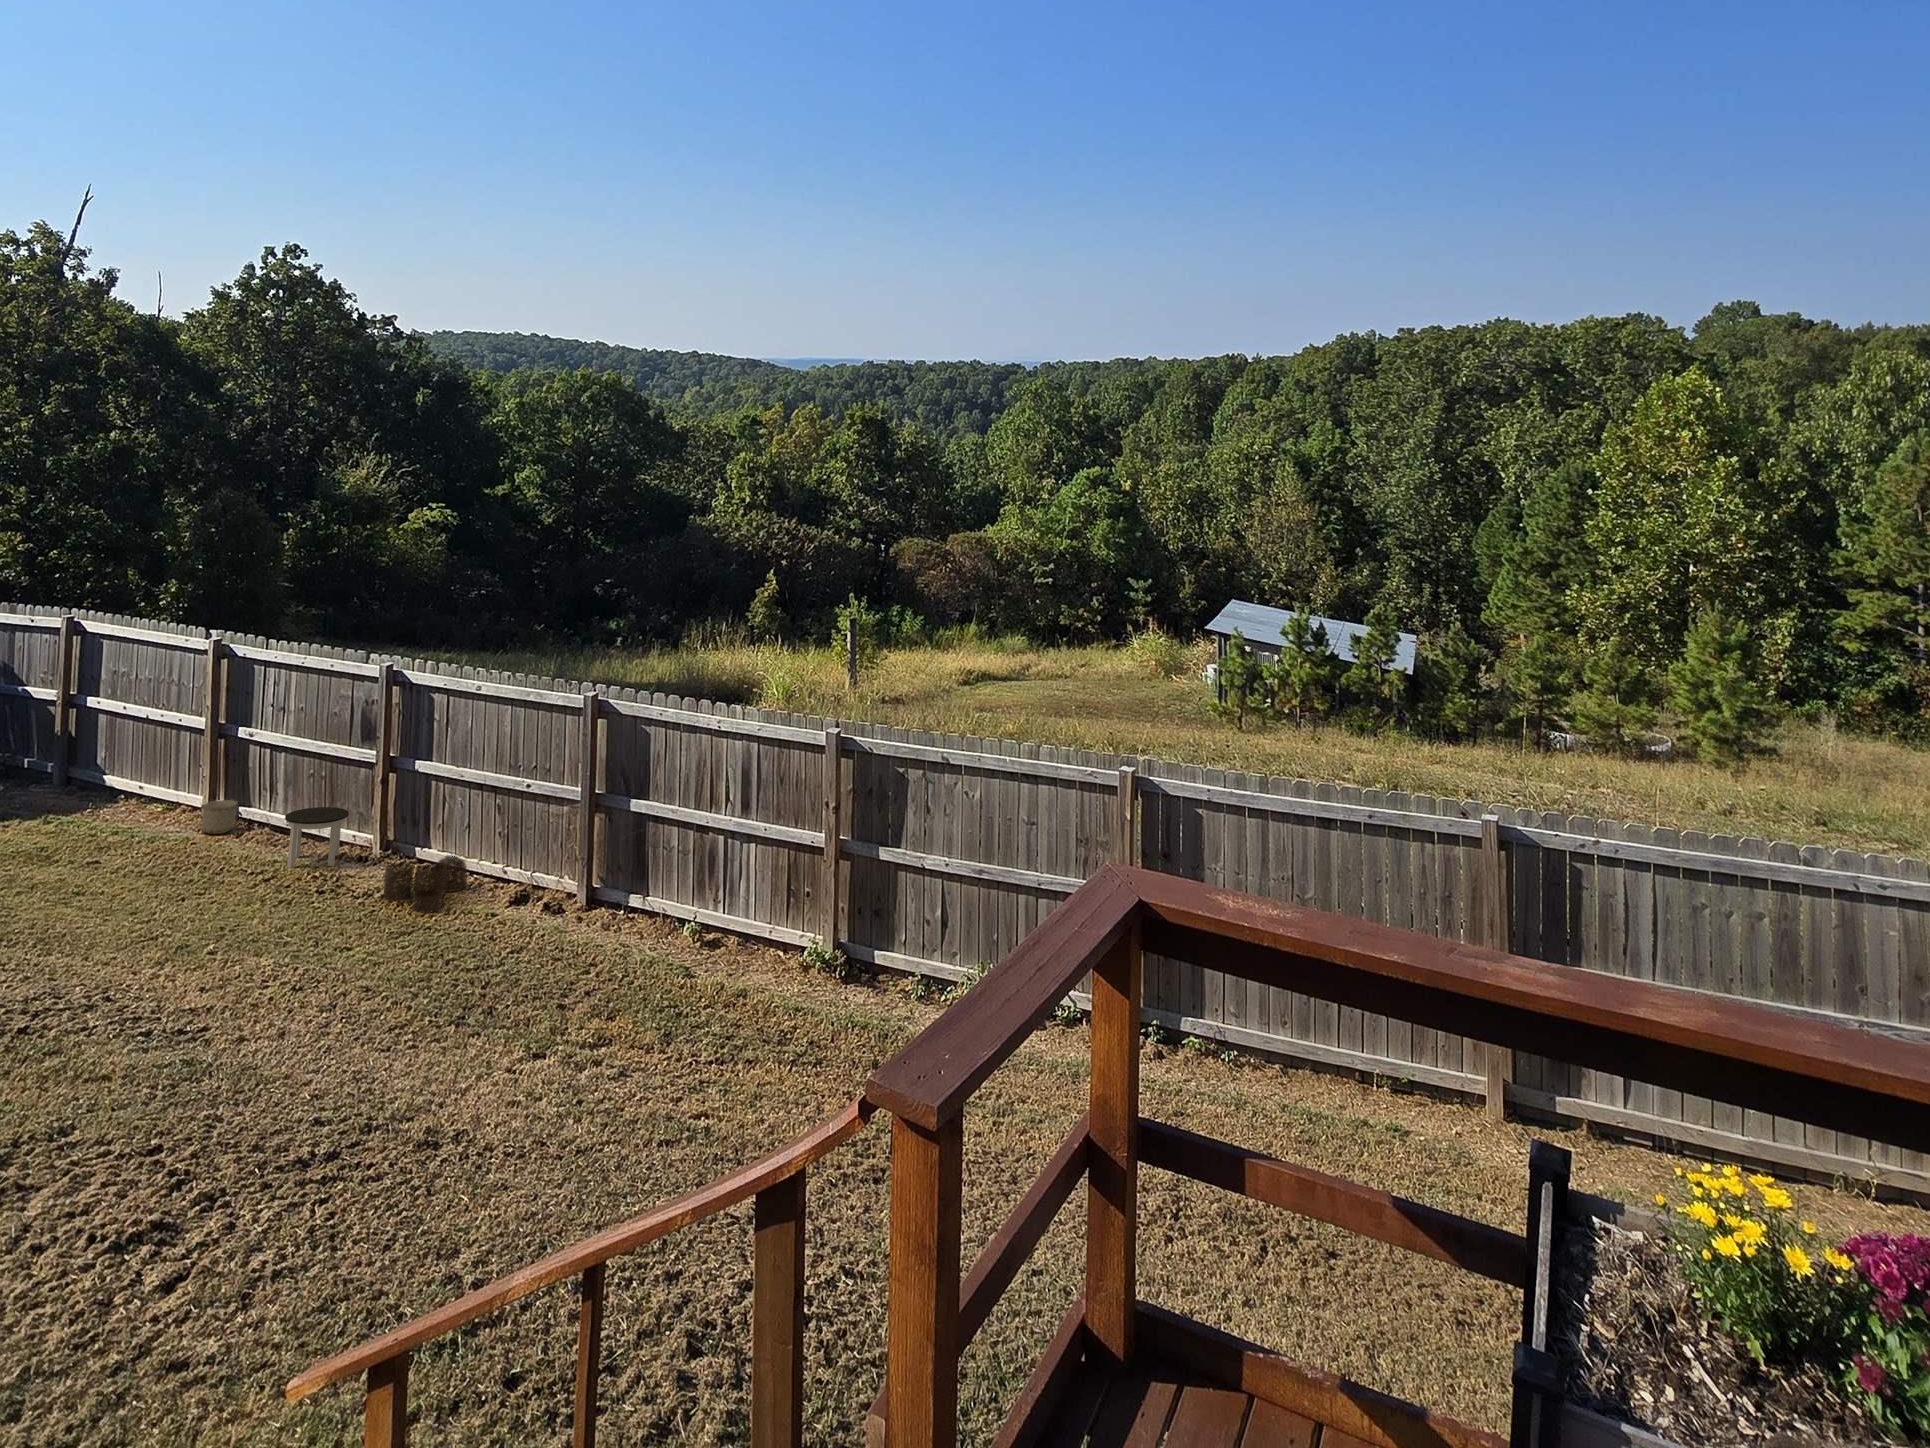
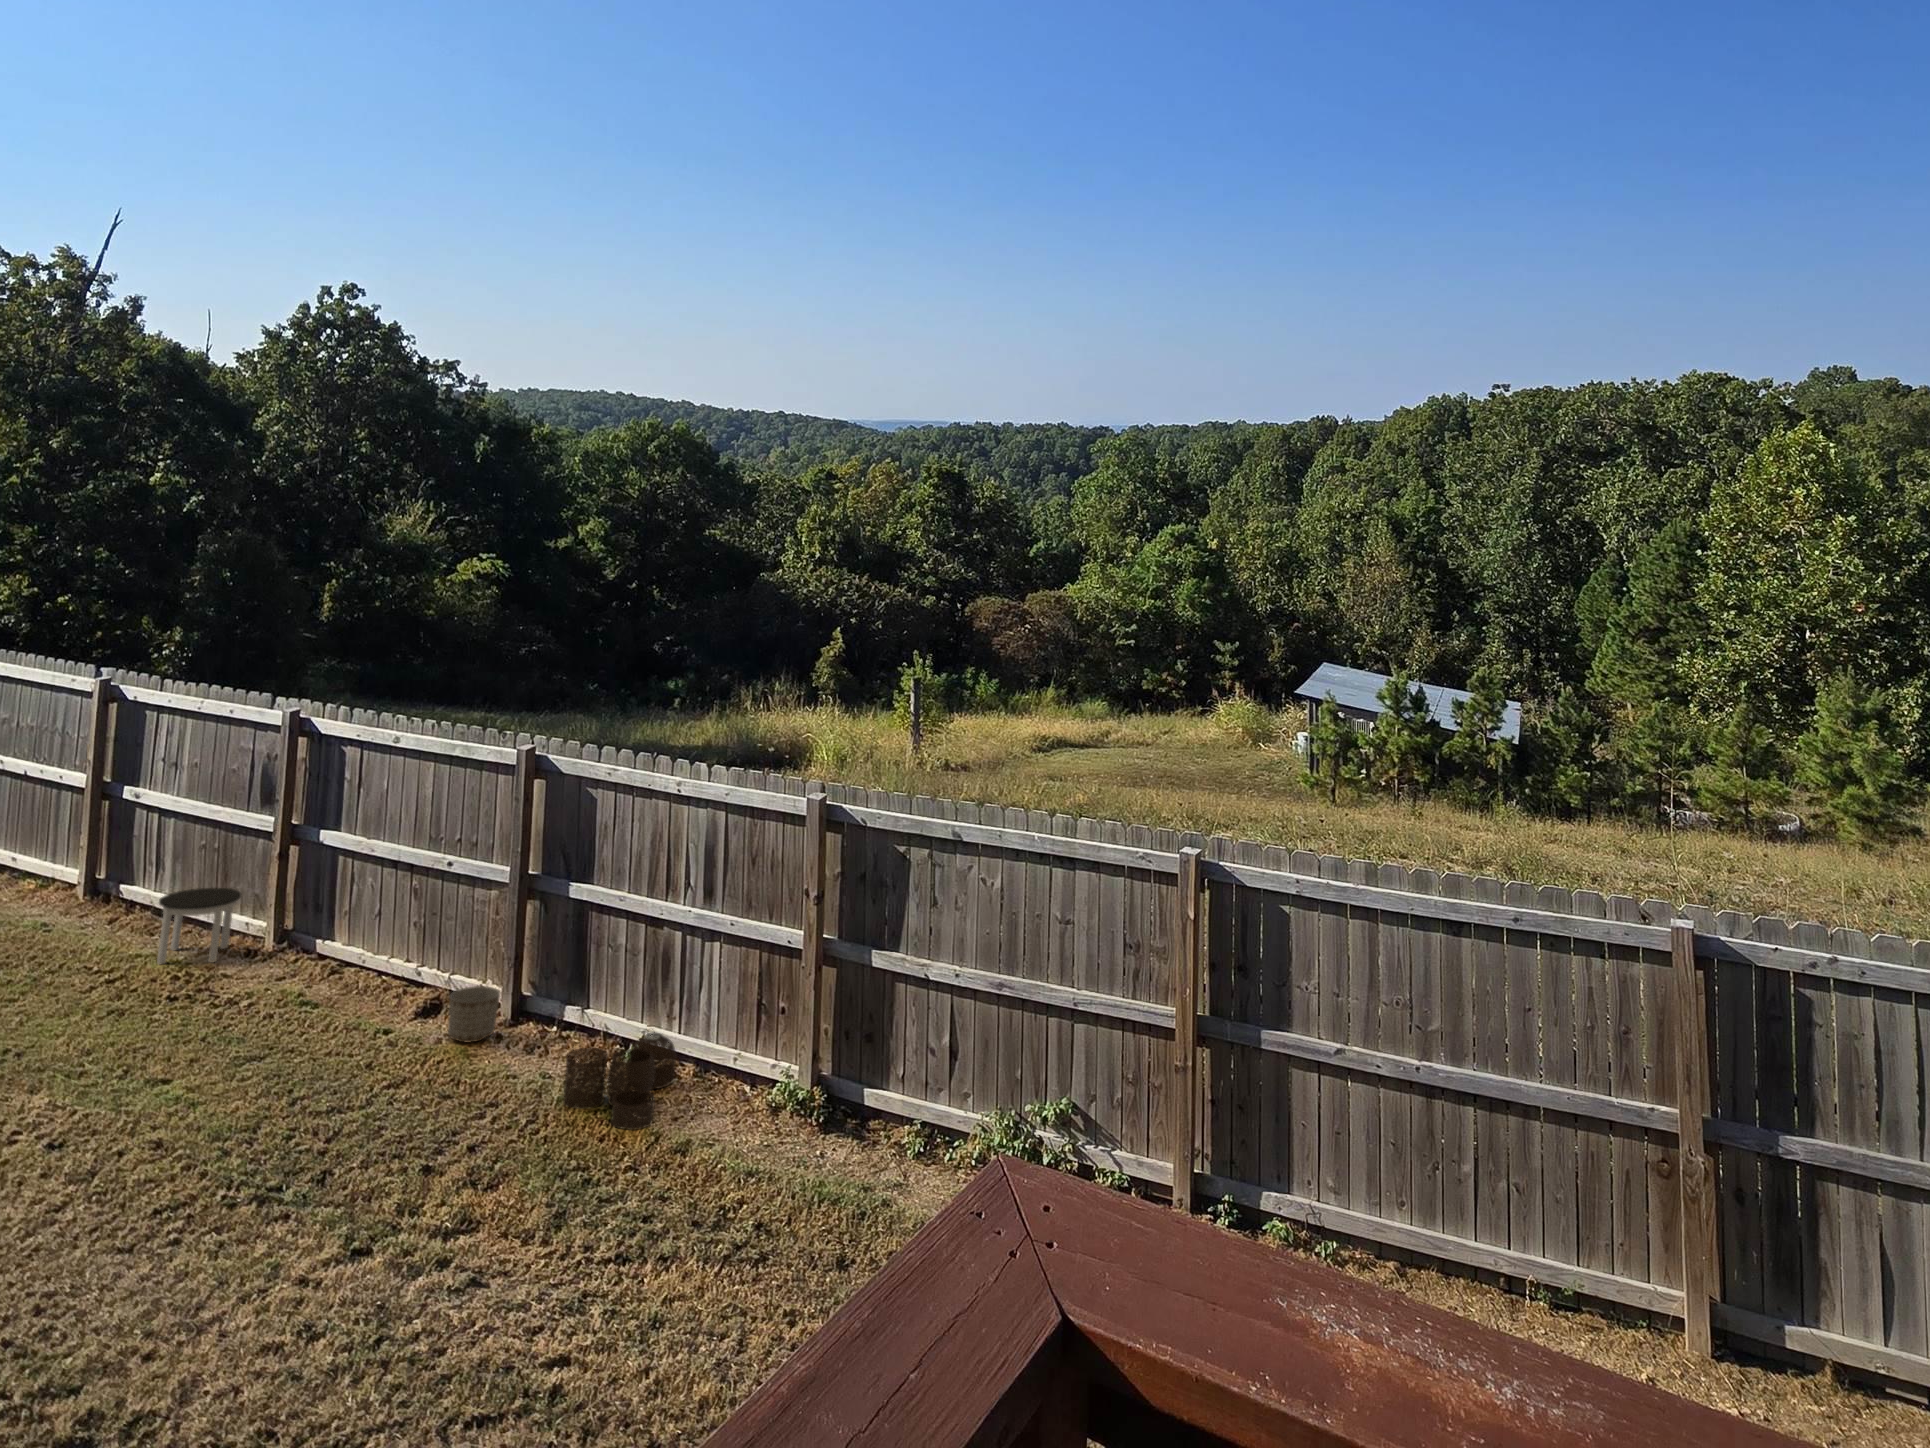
planter: present [202,800,238,834] -> present [448,986,500,1043]
woven basket: present [383,855,467,913] -> present [563,1032,676,1130]

